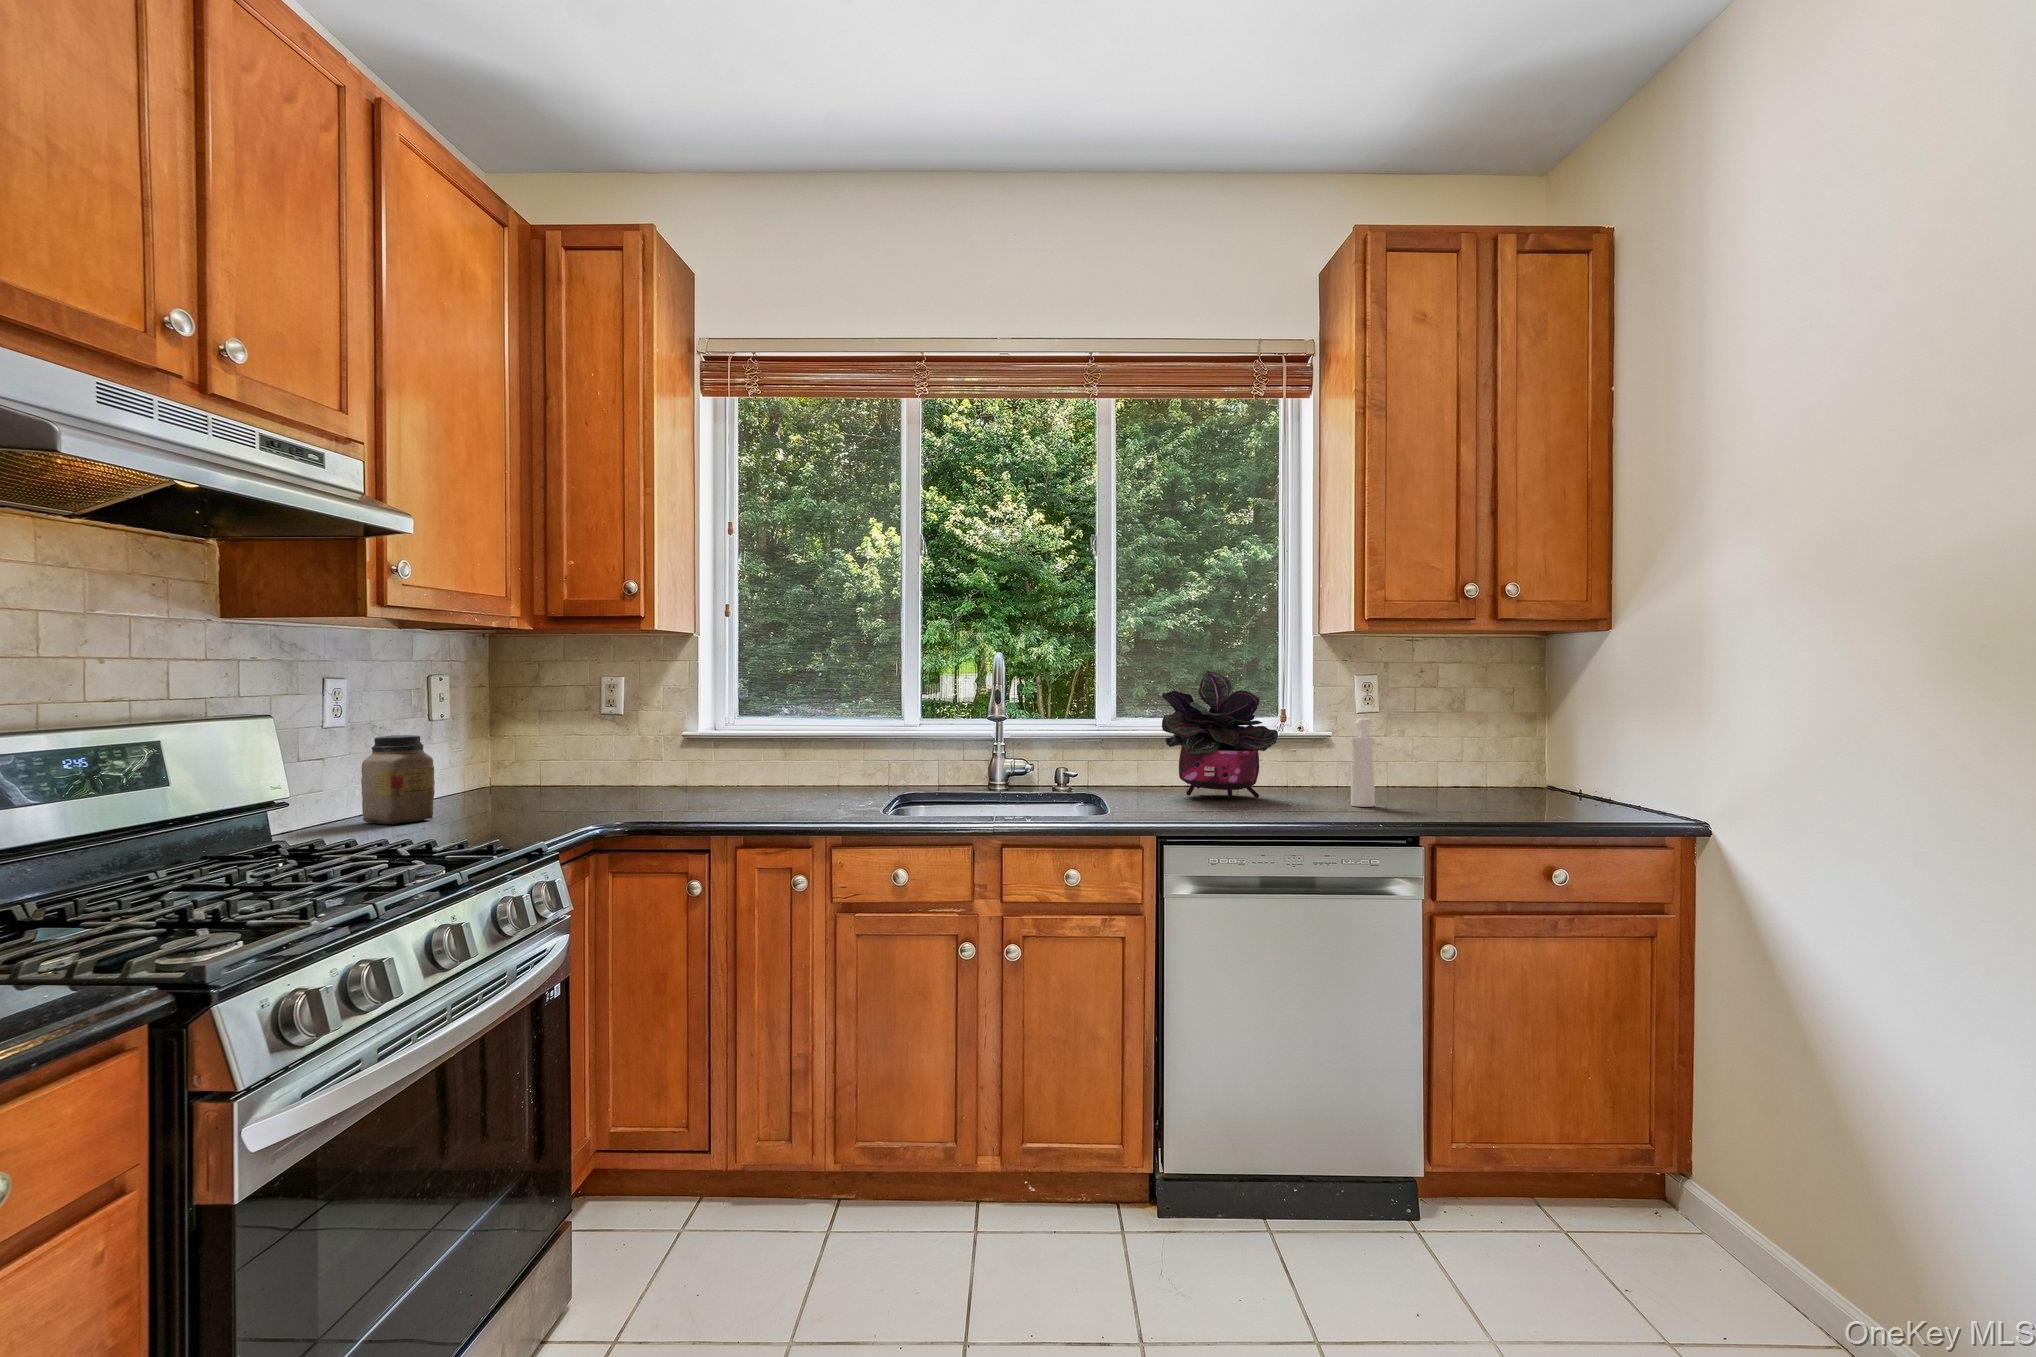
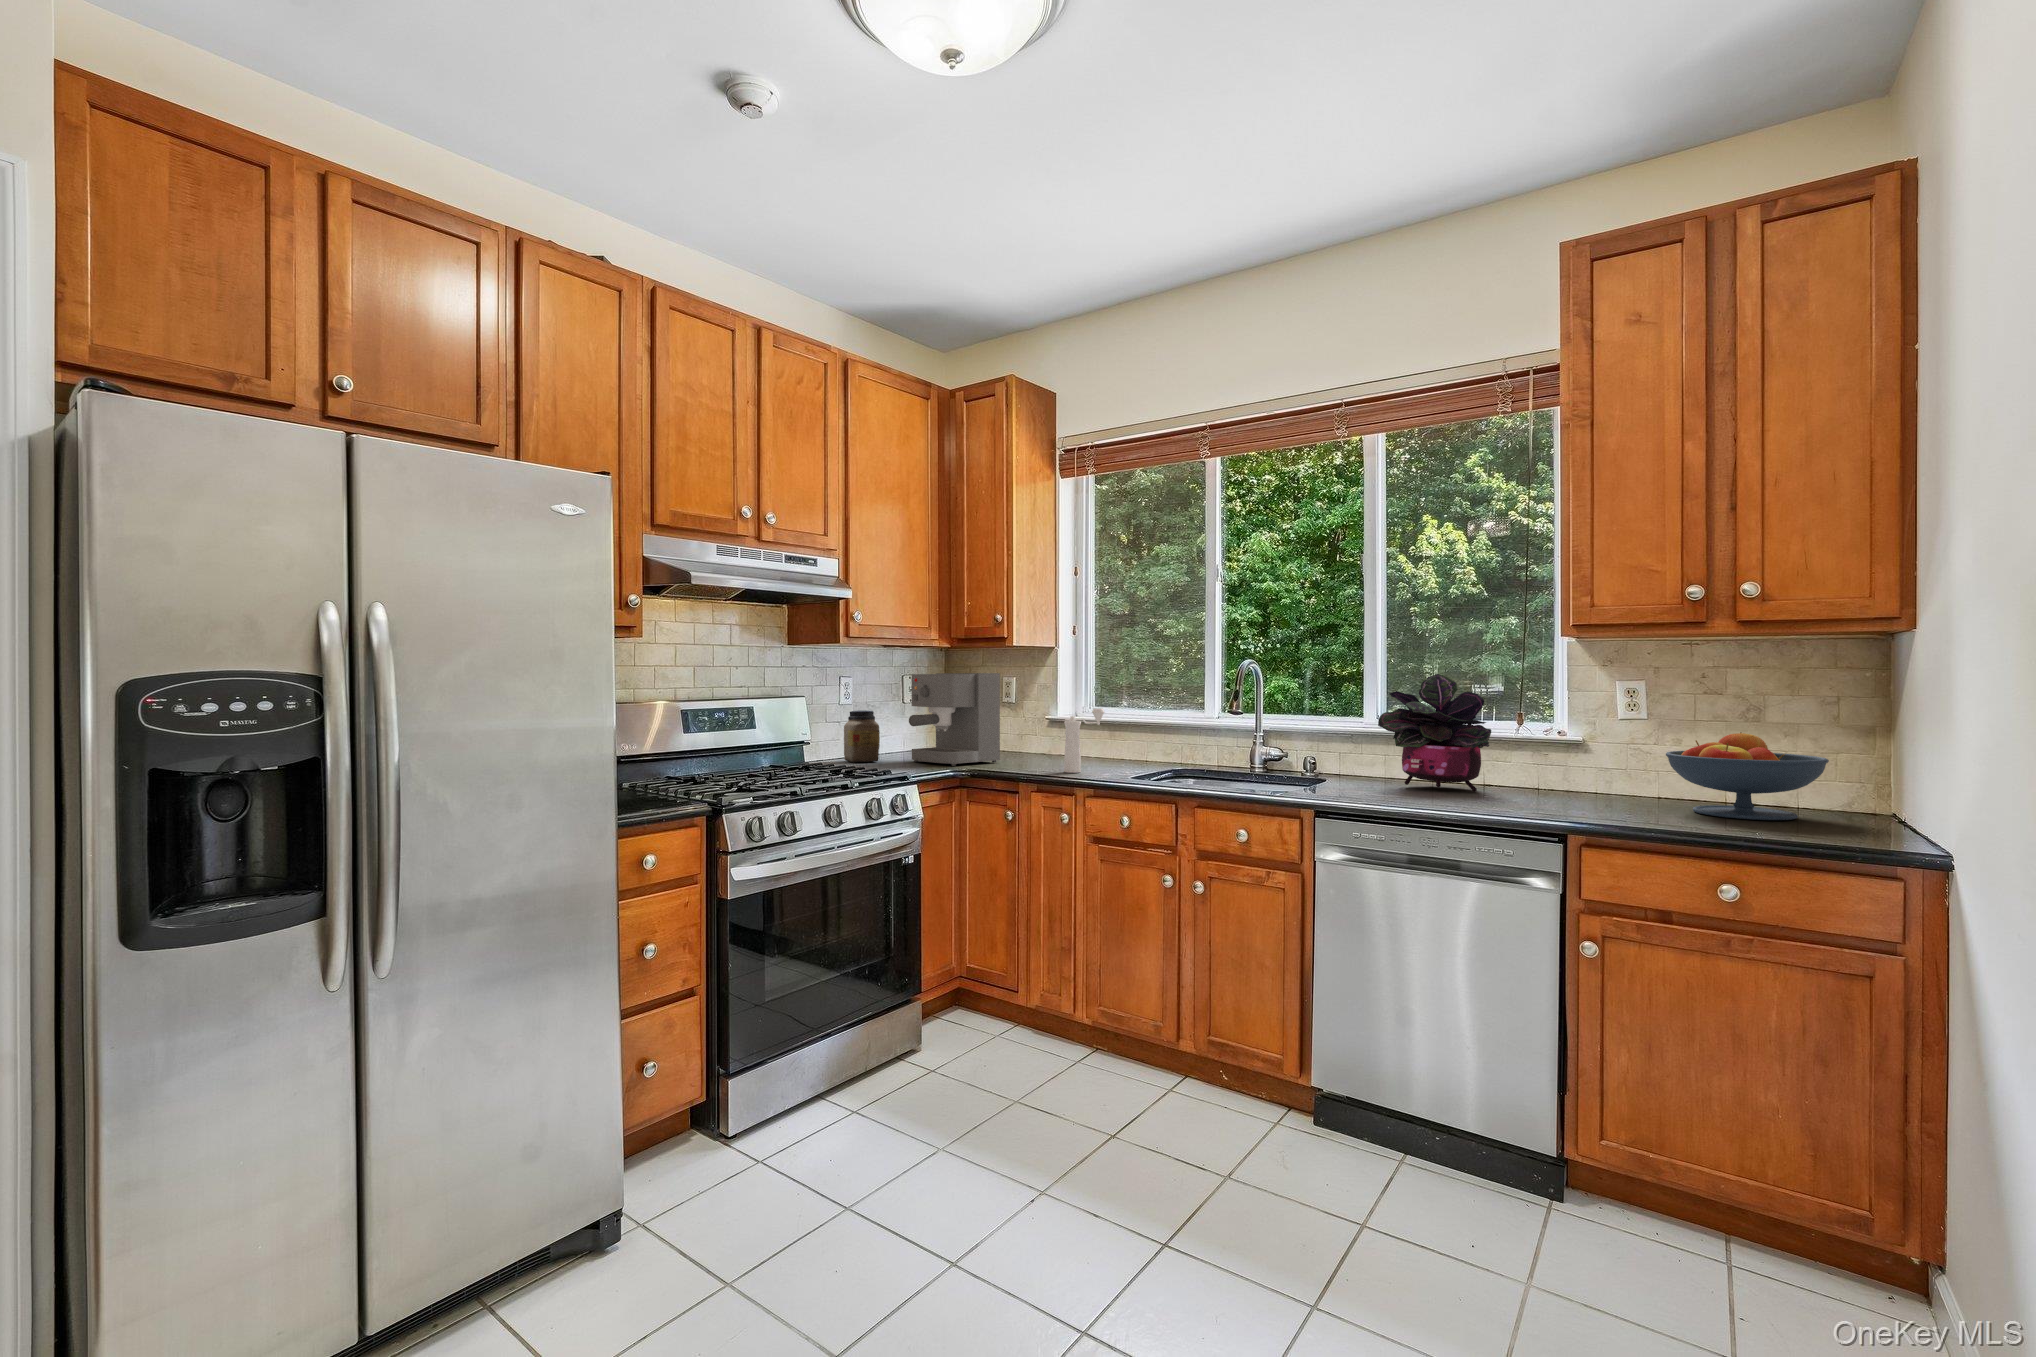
coffee maker: none [490,671,637,816] -> present [909,673,1000,766]
pepper mill: present [1351,719,1375,807] -> present [1064,708,1105,773]
fruit bowl: none [1435,725,1566,807] -> present [1666,732,1829,820]

